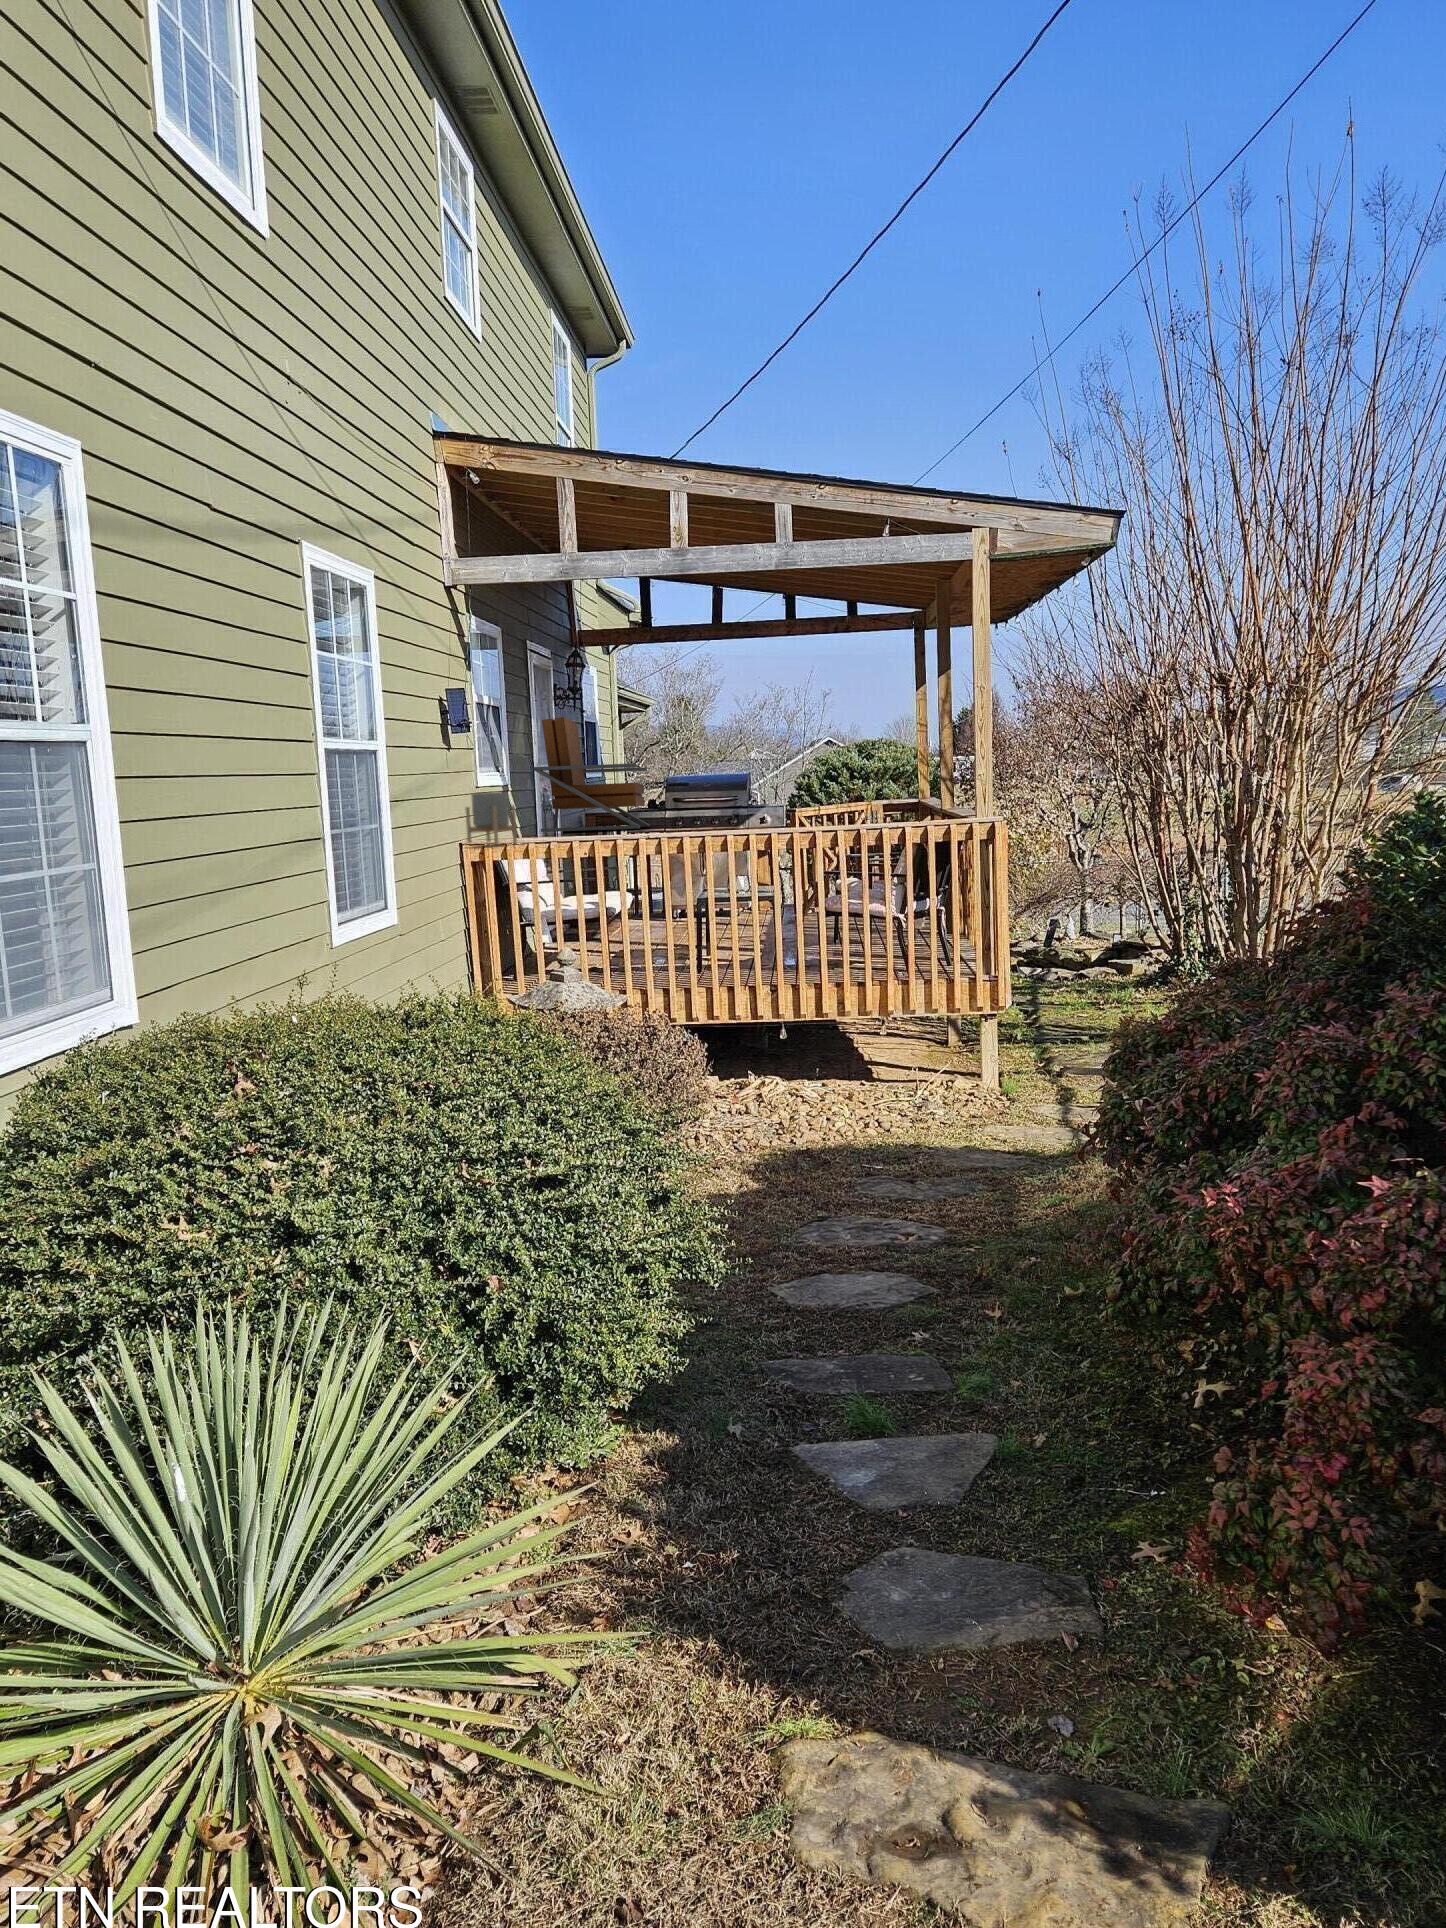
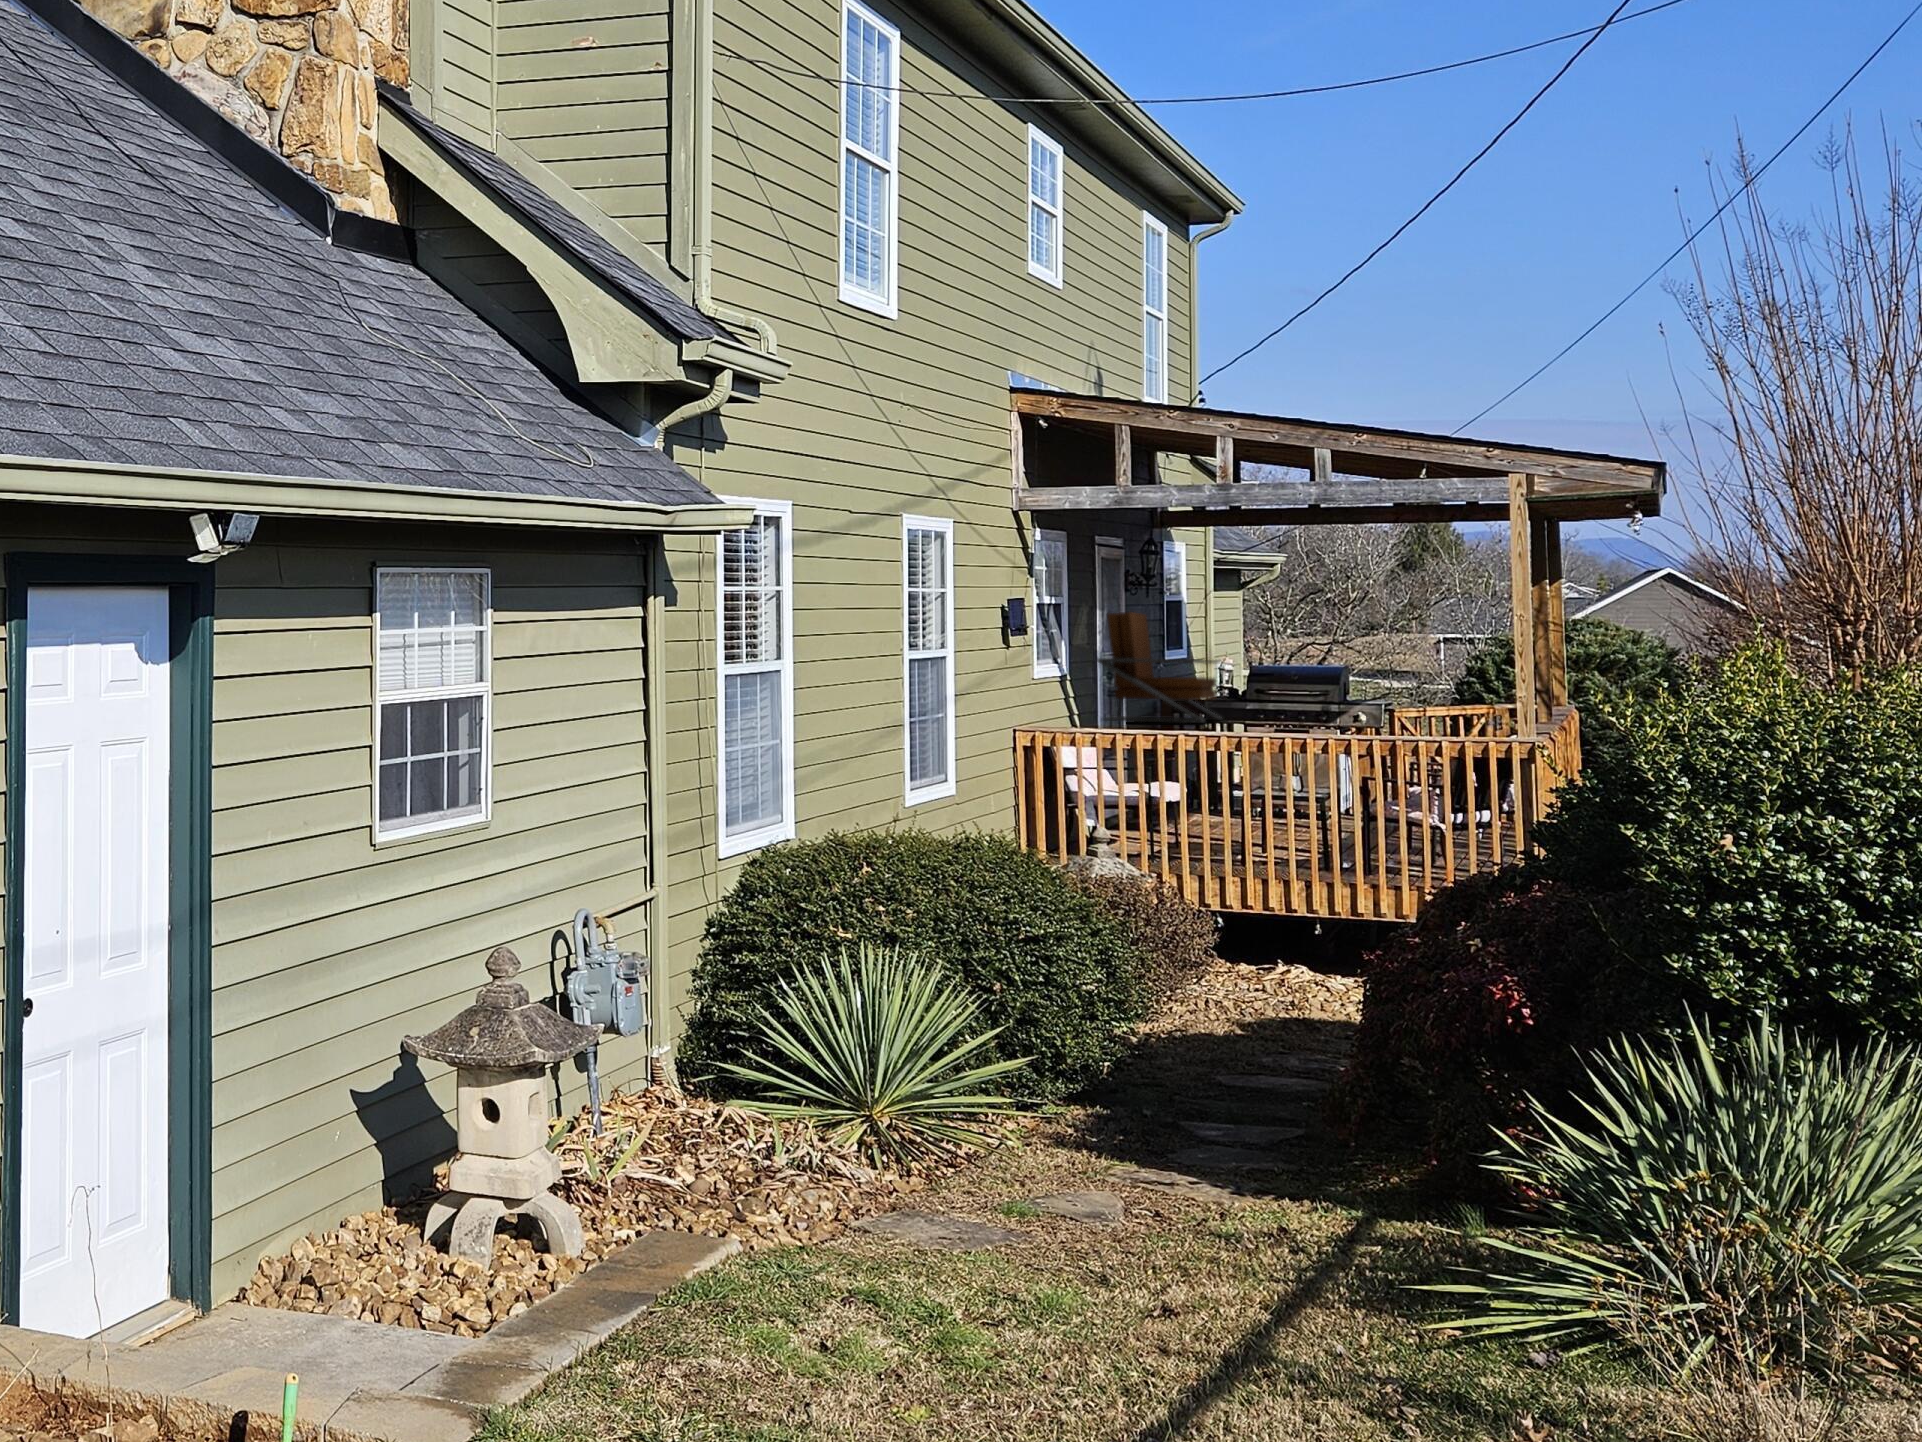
planter: present [466,792,517,845] -> none [1022,687,1068,734]

